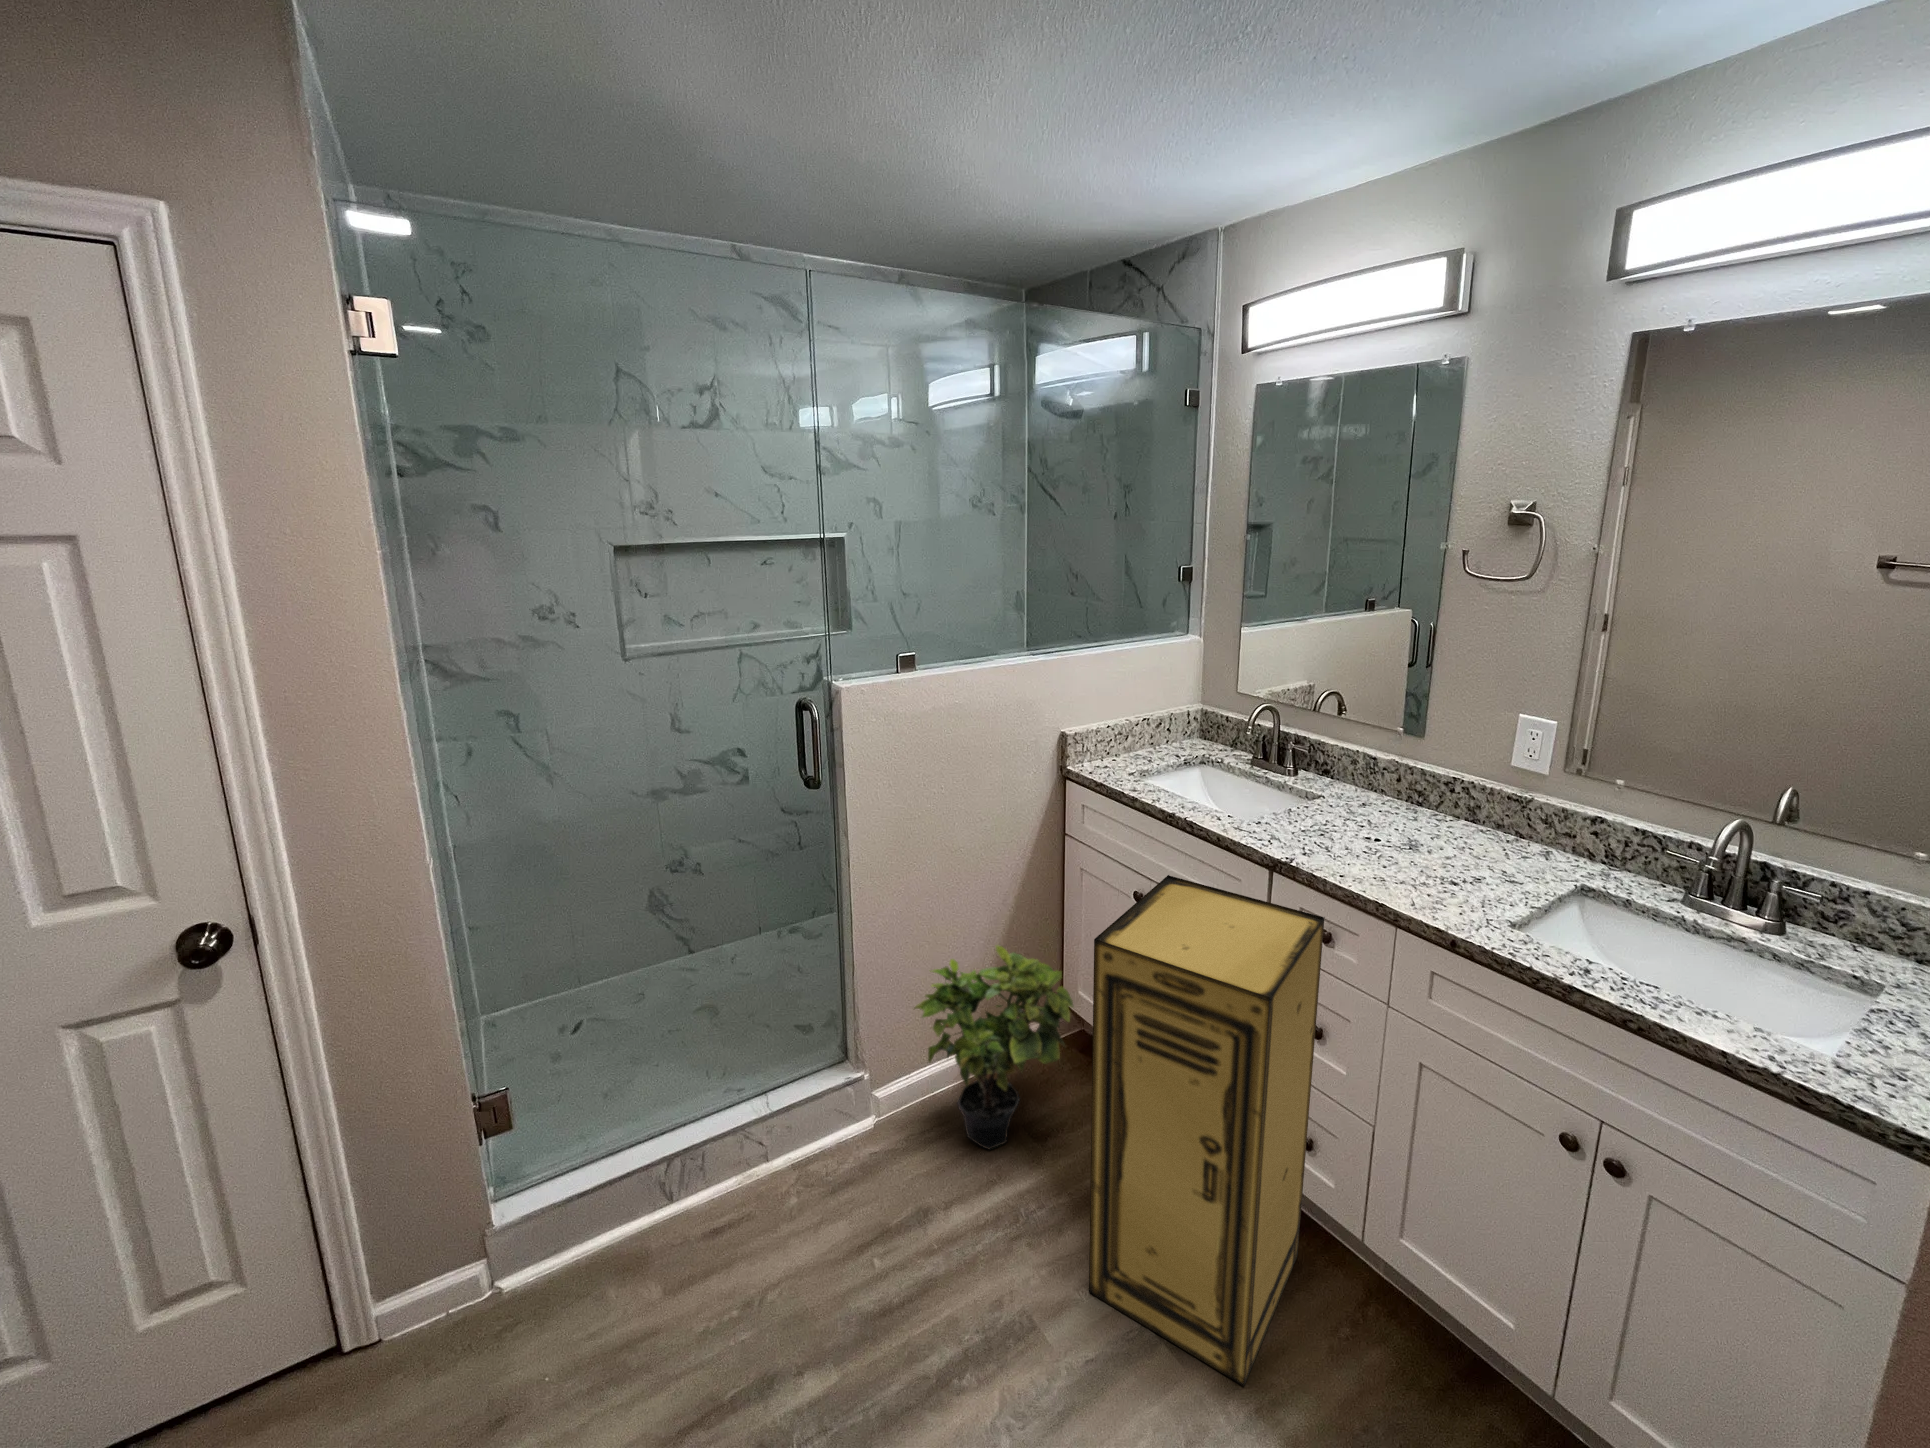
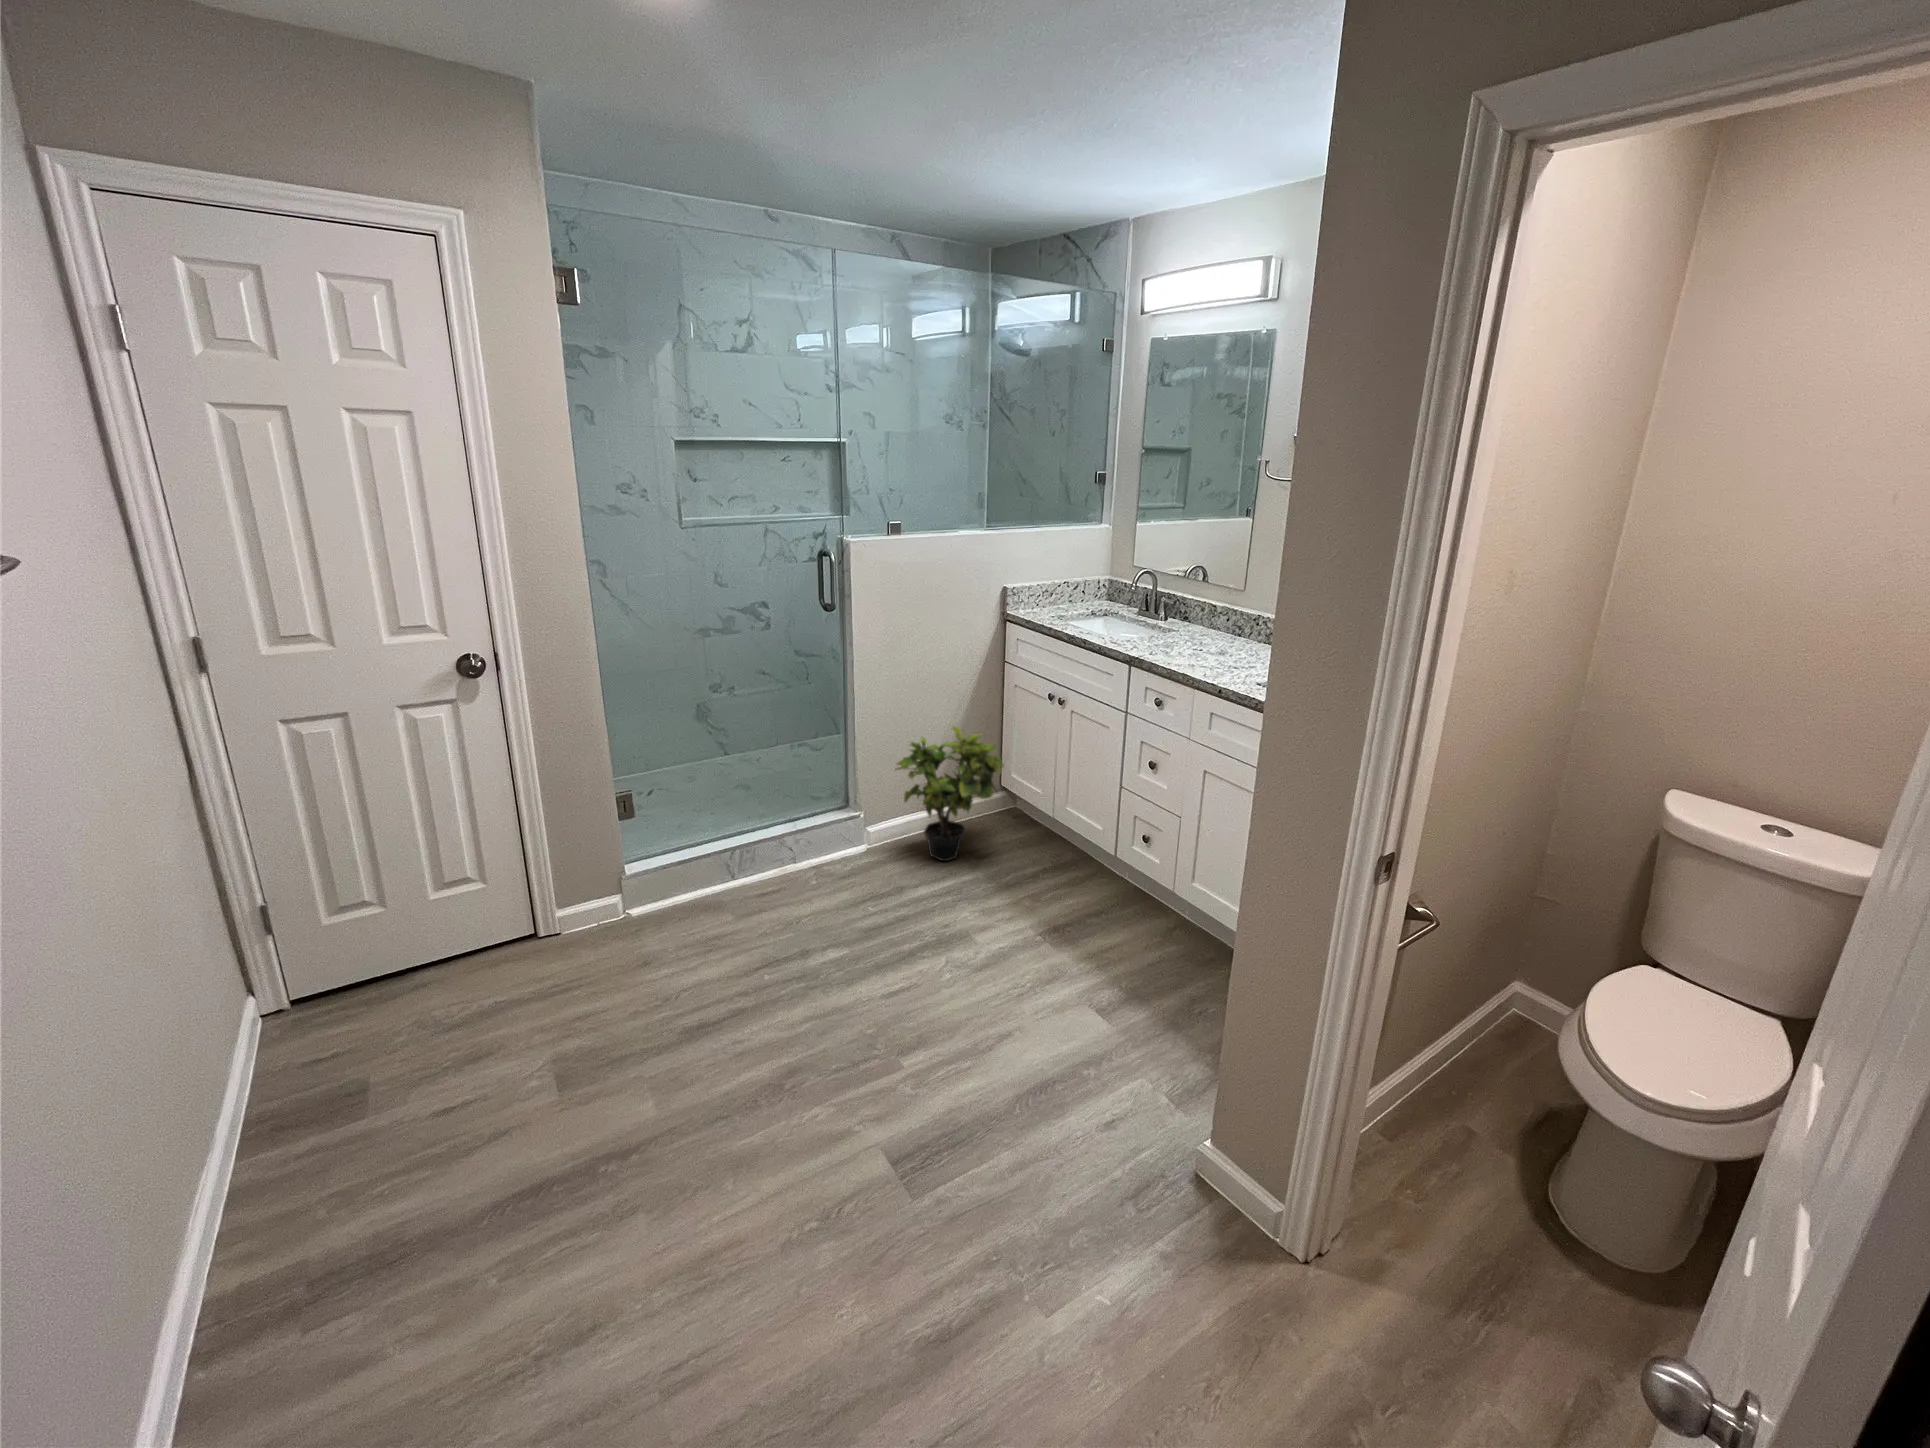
storage cabinet: present [1089,875,1325,1386] -> none [1003,667,1155,957]

